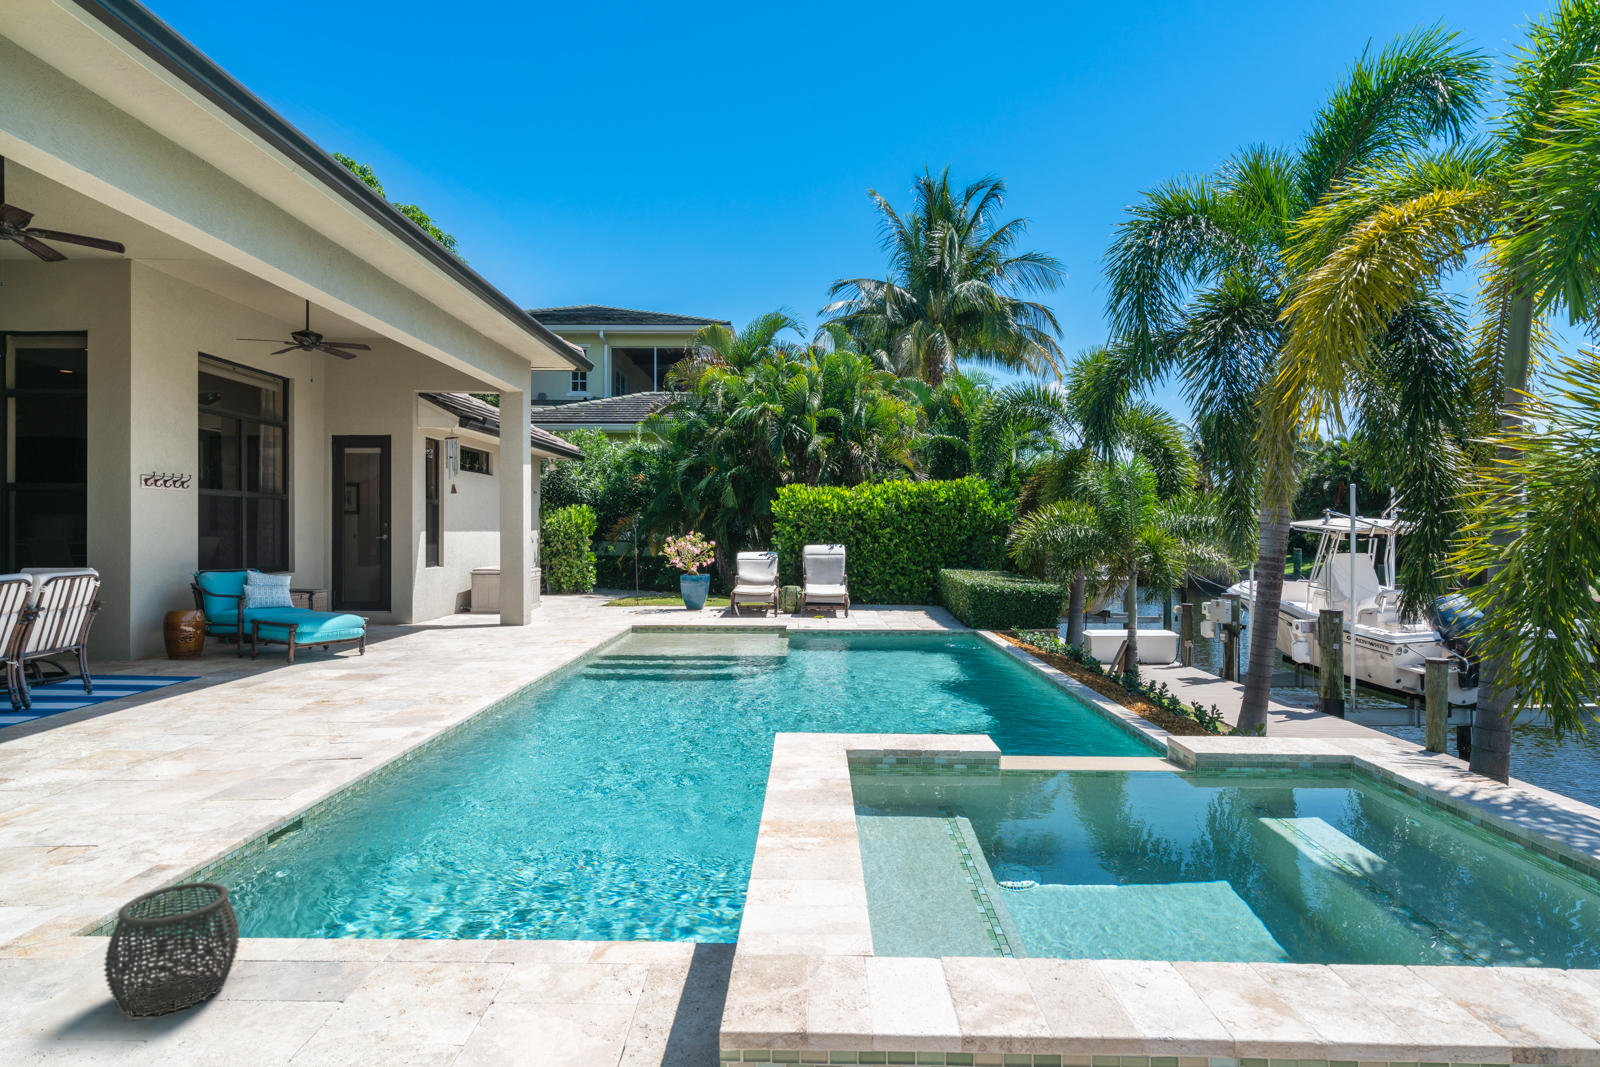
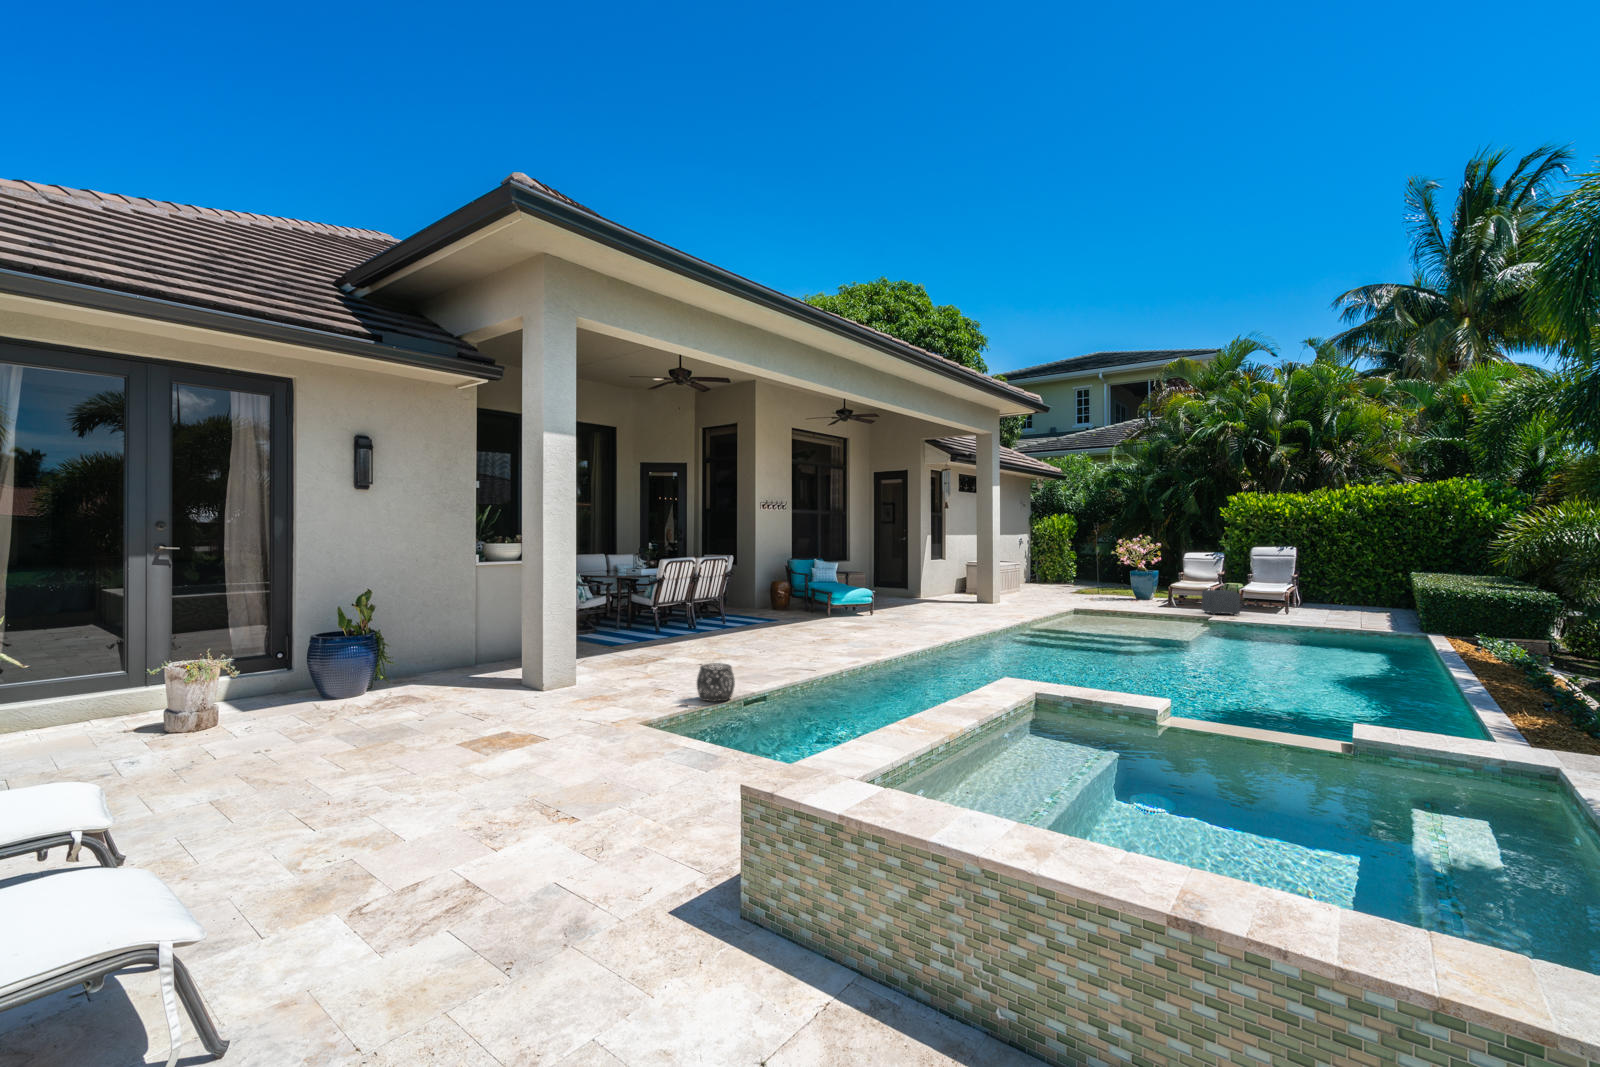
ottoman: none [773,593,814,622] -> present [1201,590,1240,615]

